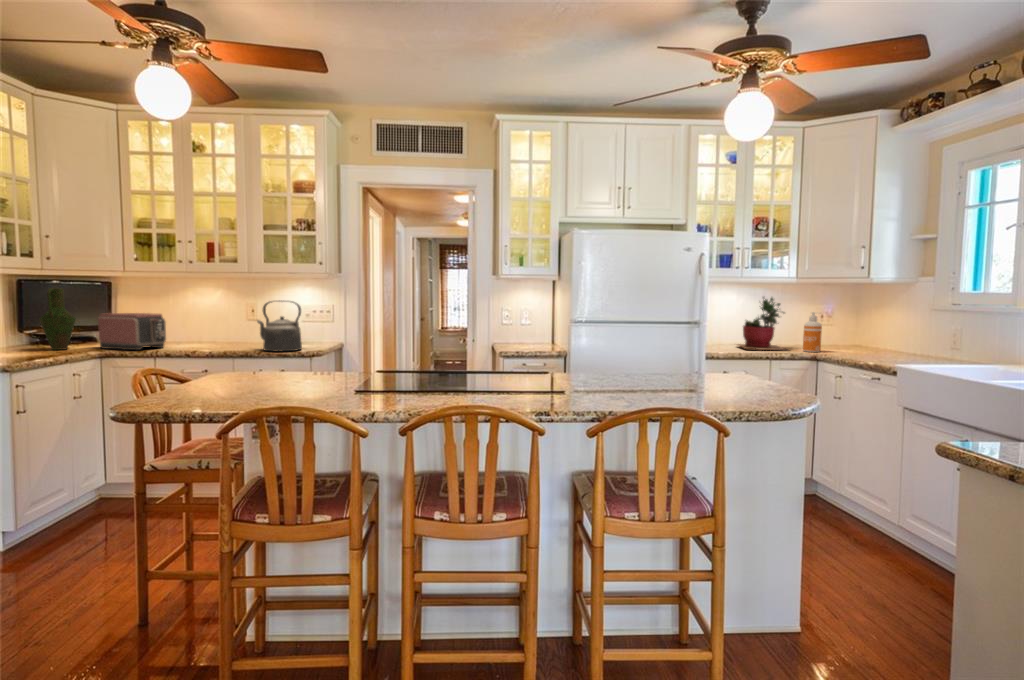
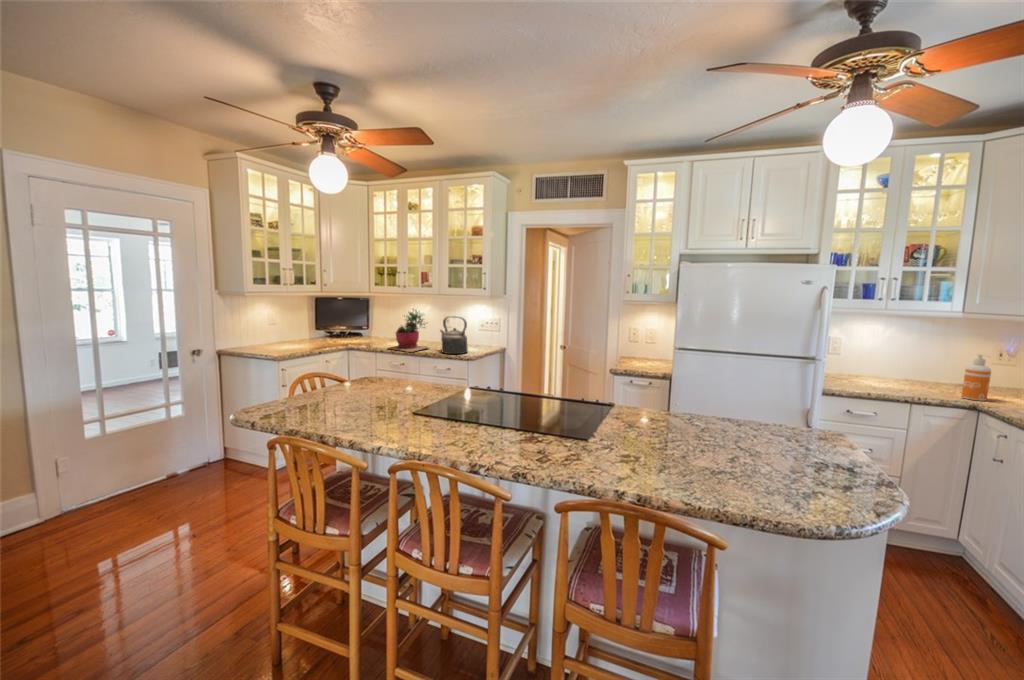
vase: present [39,288,76,350] -> none [321,304,340,343]
succulent plant: present [738,297,789,351] -> present [390,310,428,352]
toaster: present [98,313,166,350] -> none [352,320,388,346]

